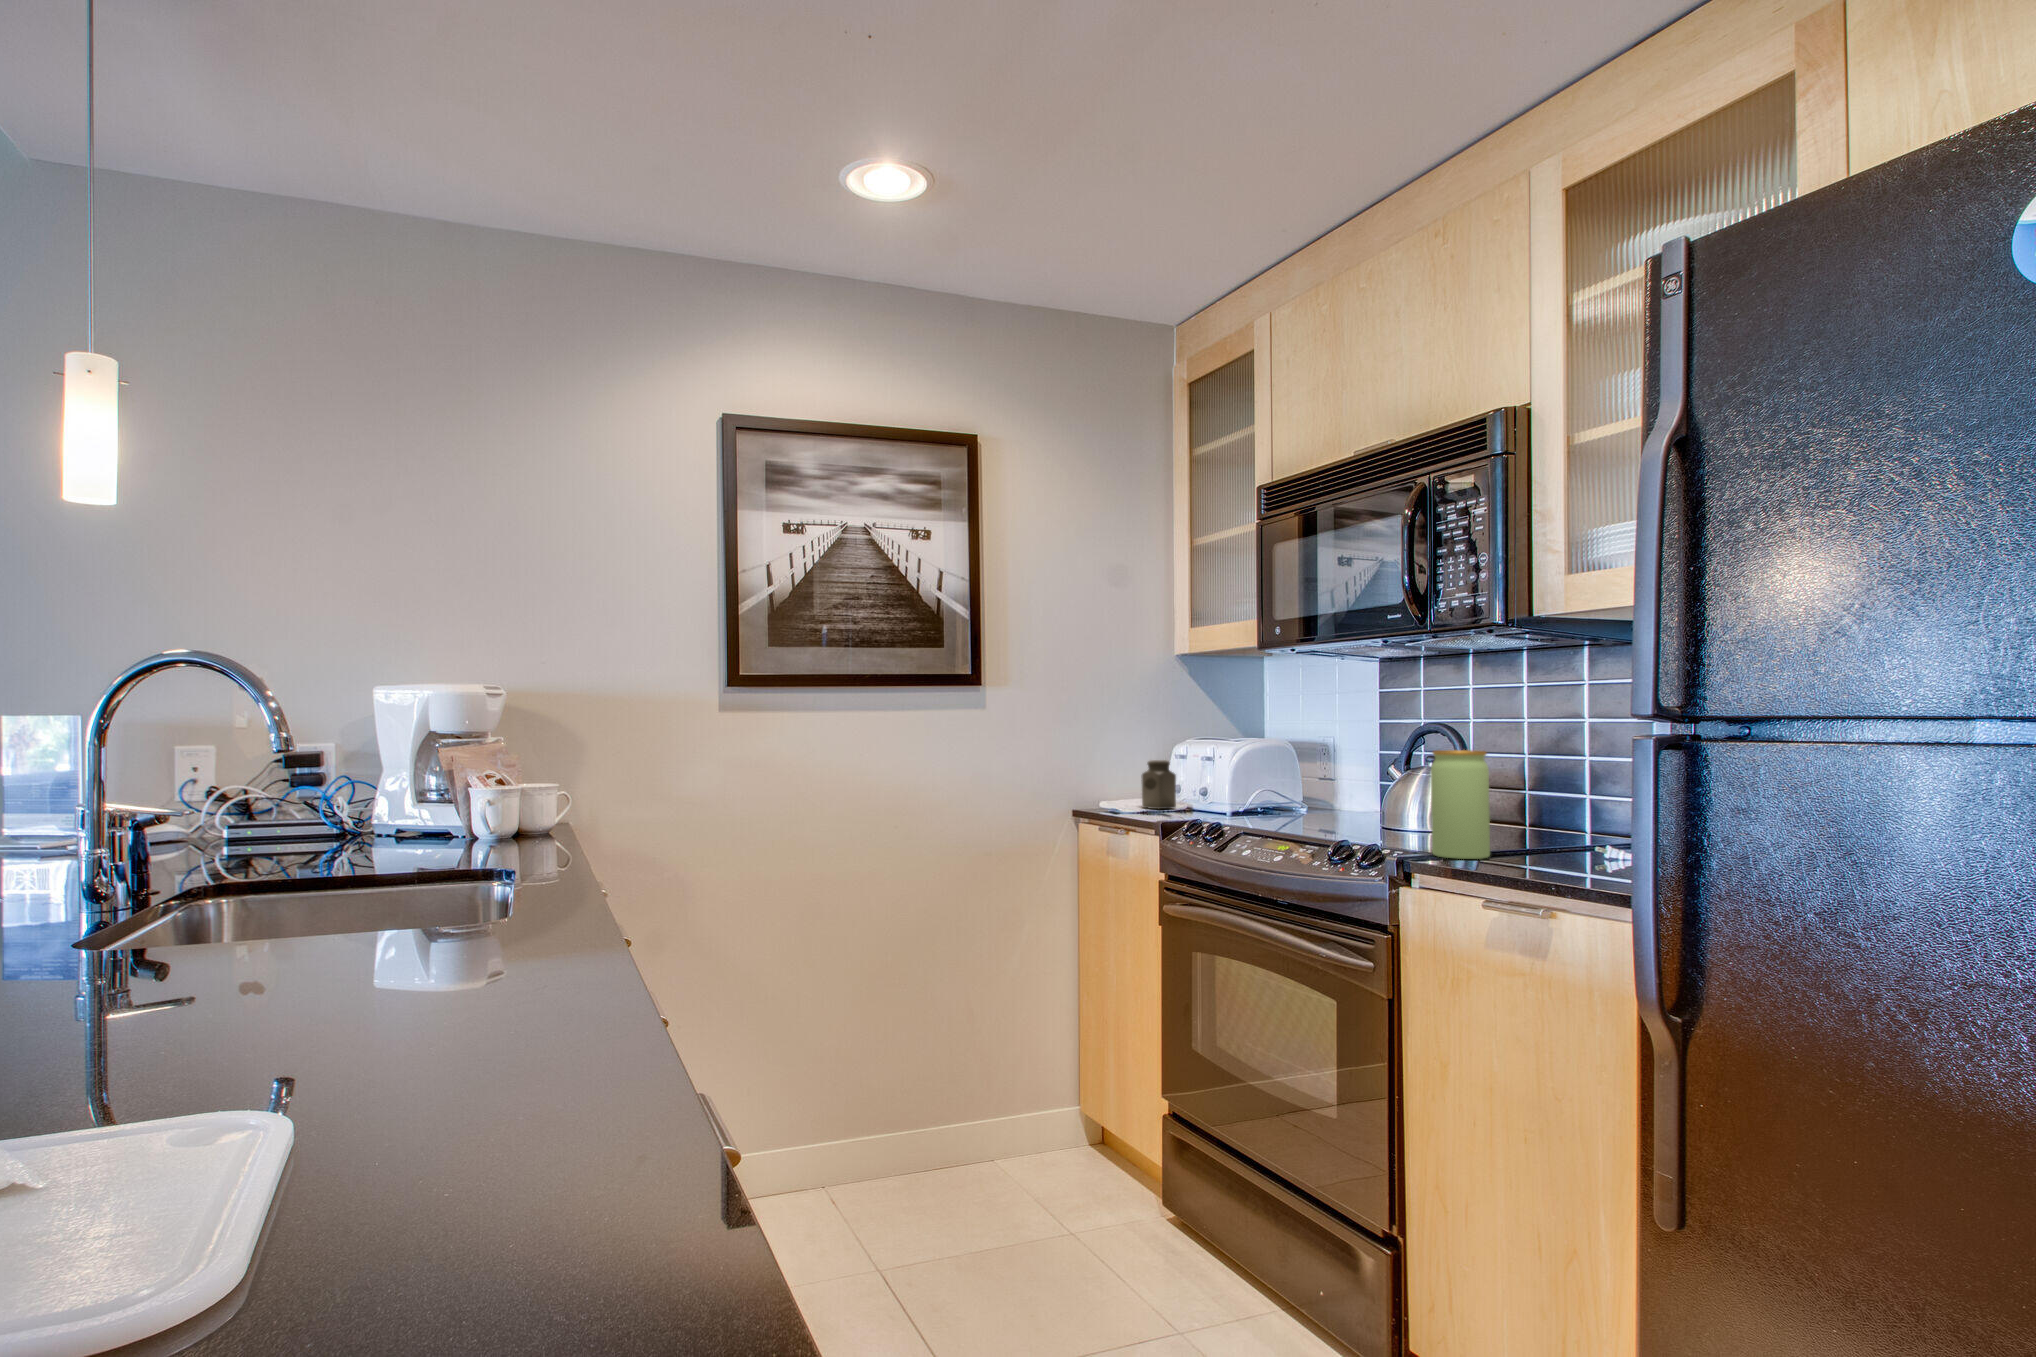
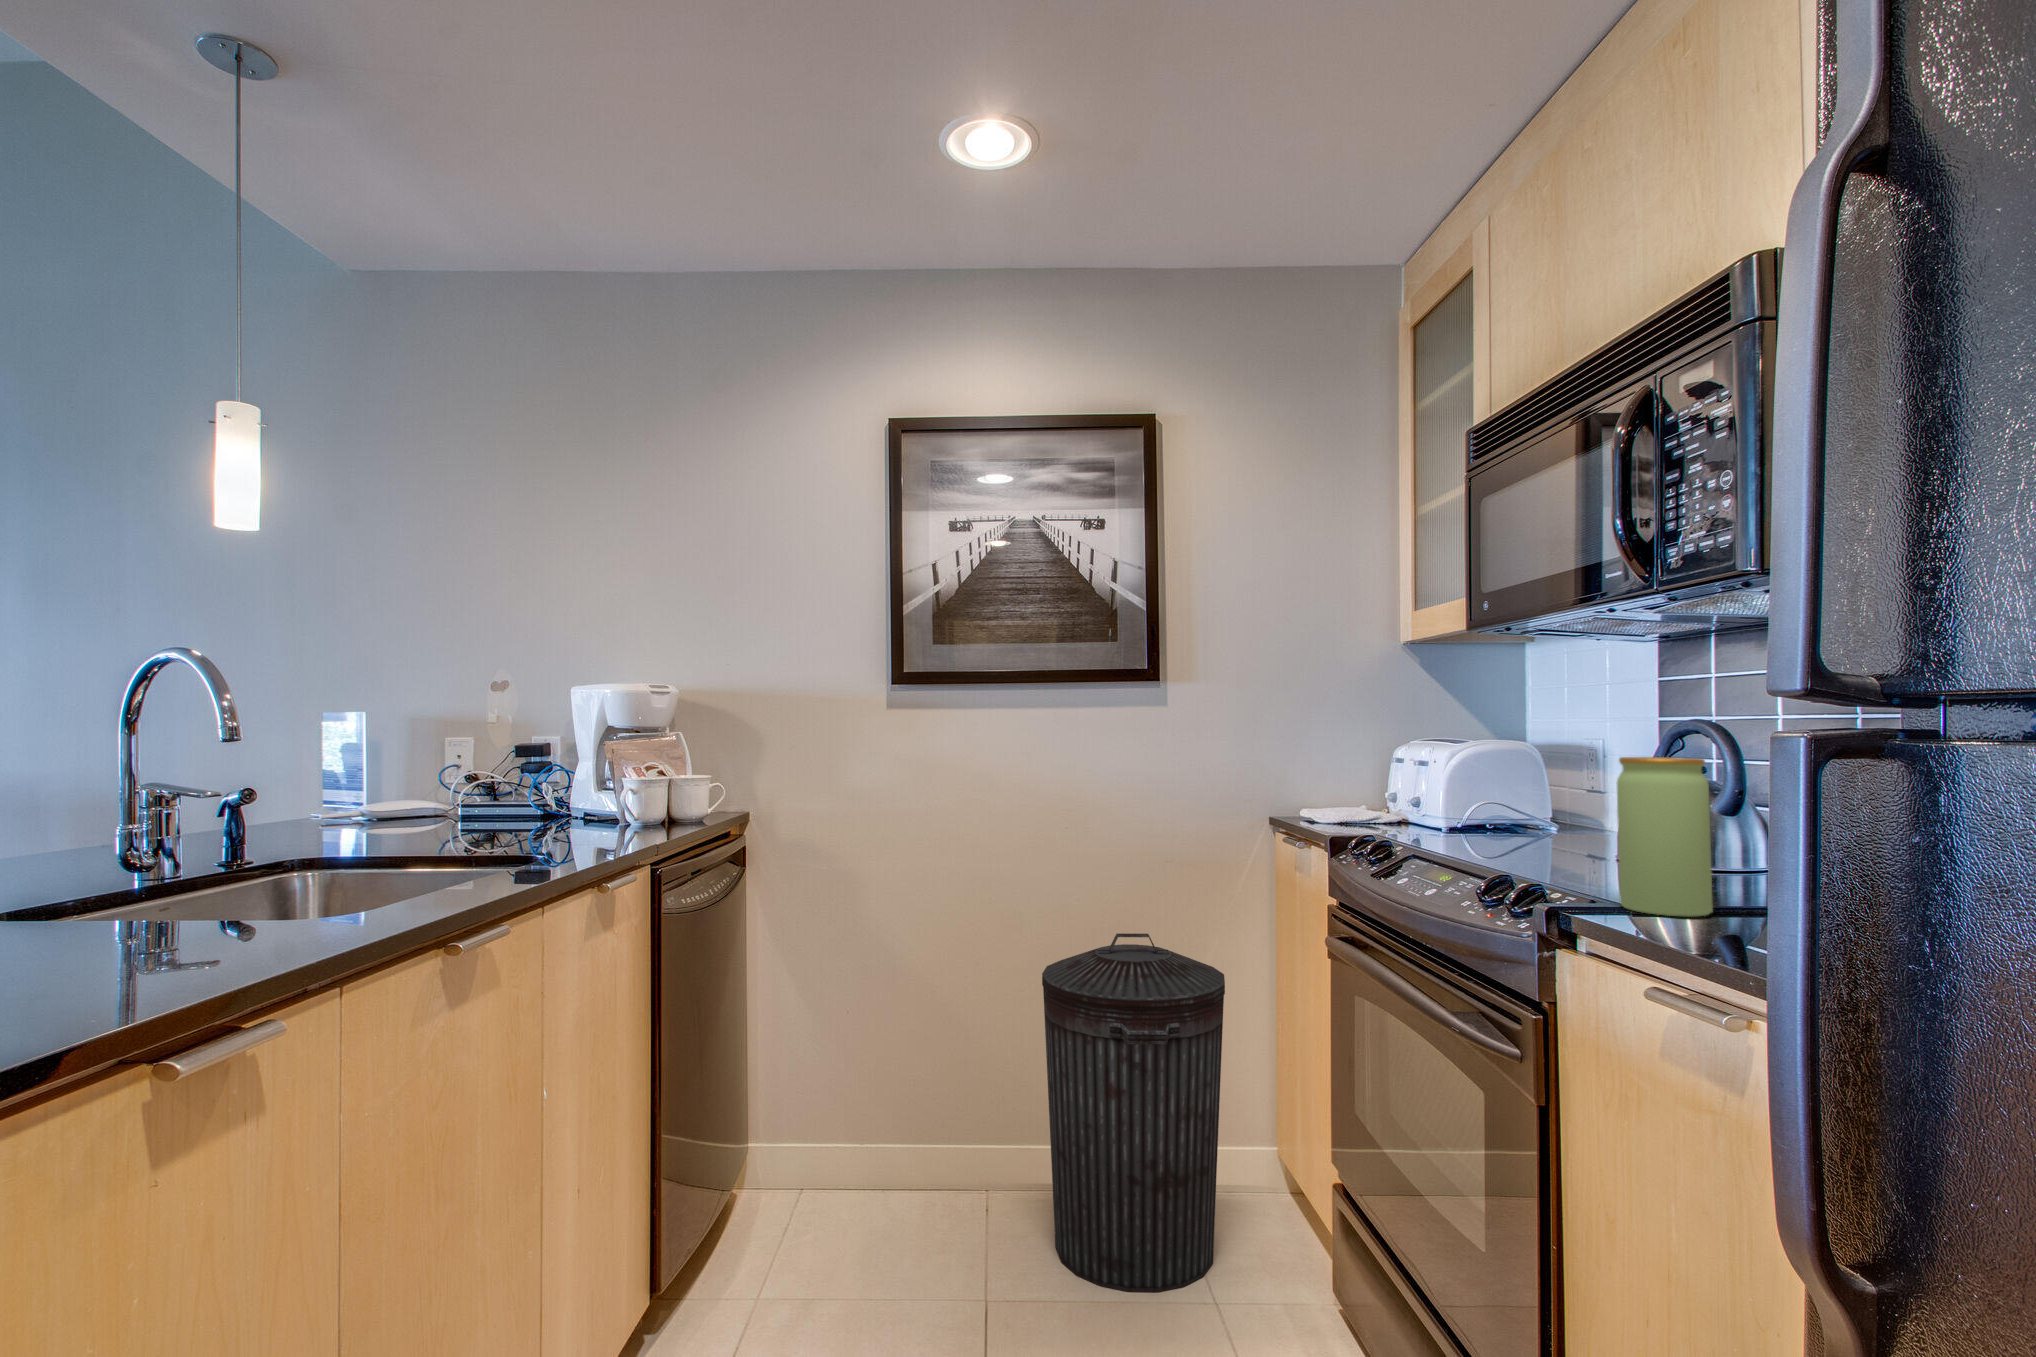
salt shaker: present [1142,760,1176,809] -> none [1340,764,1382,821]
trash can: none [893,919,1060,1240] -> present [1042,933,1225,1292]

